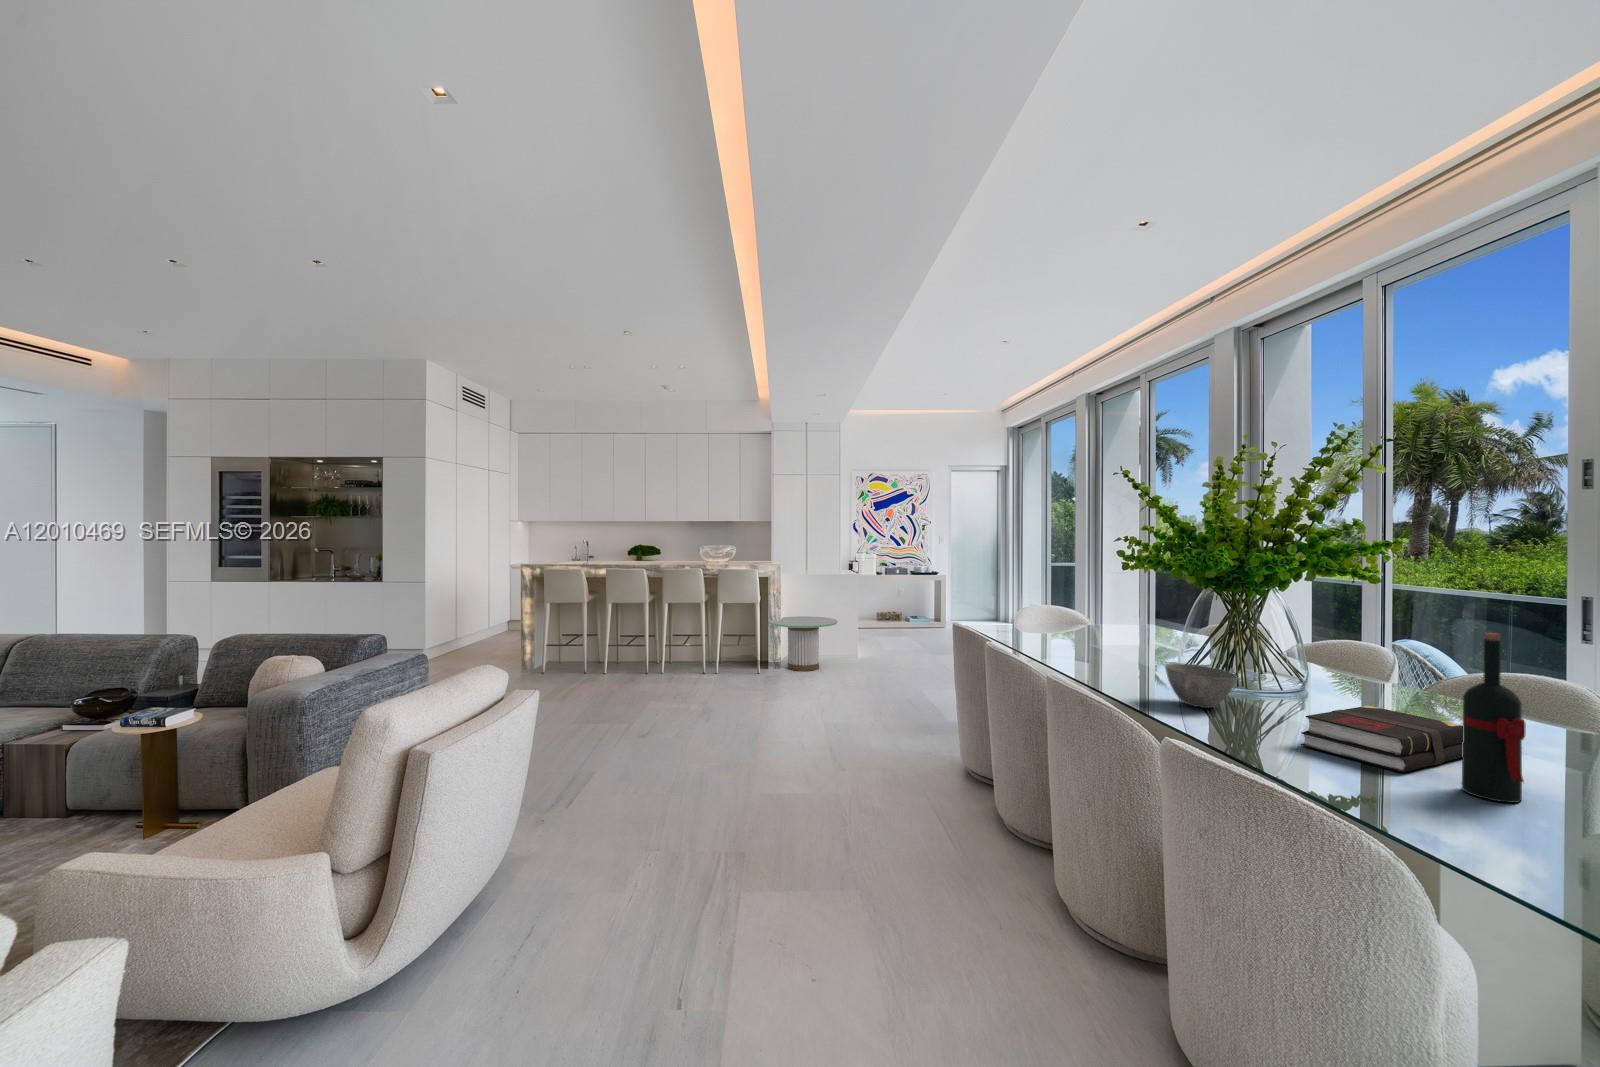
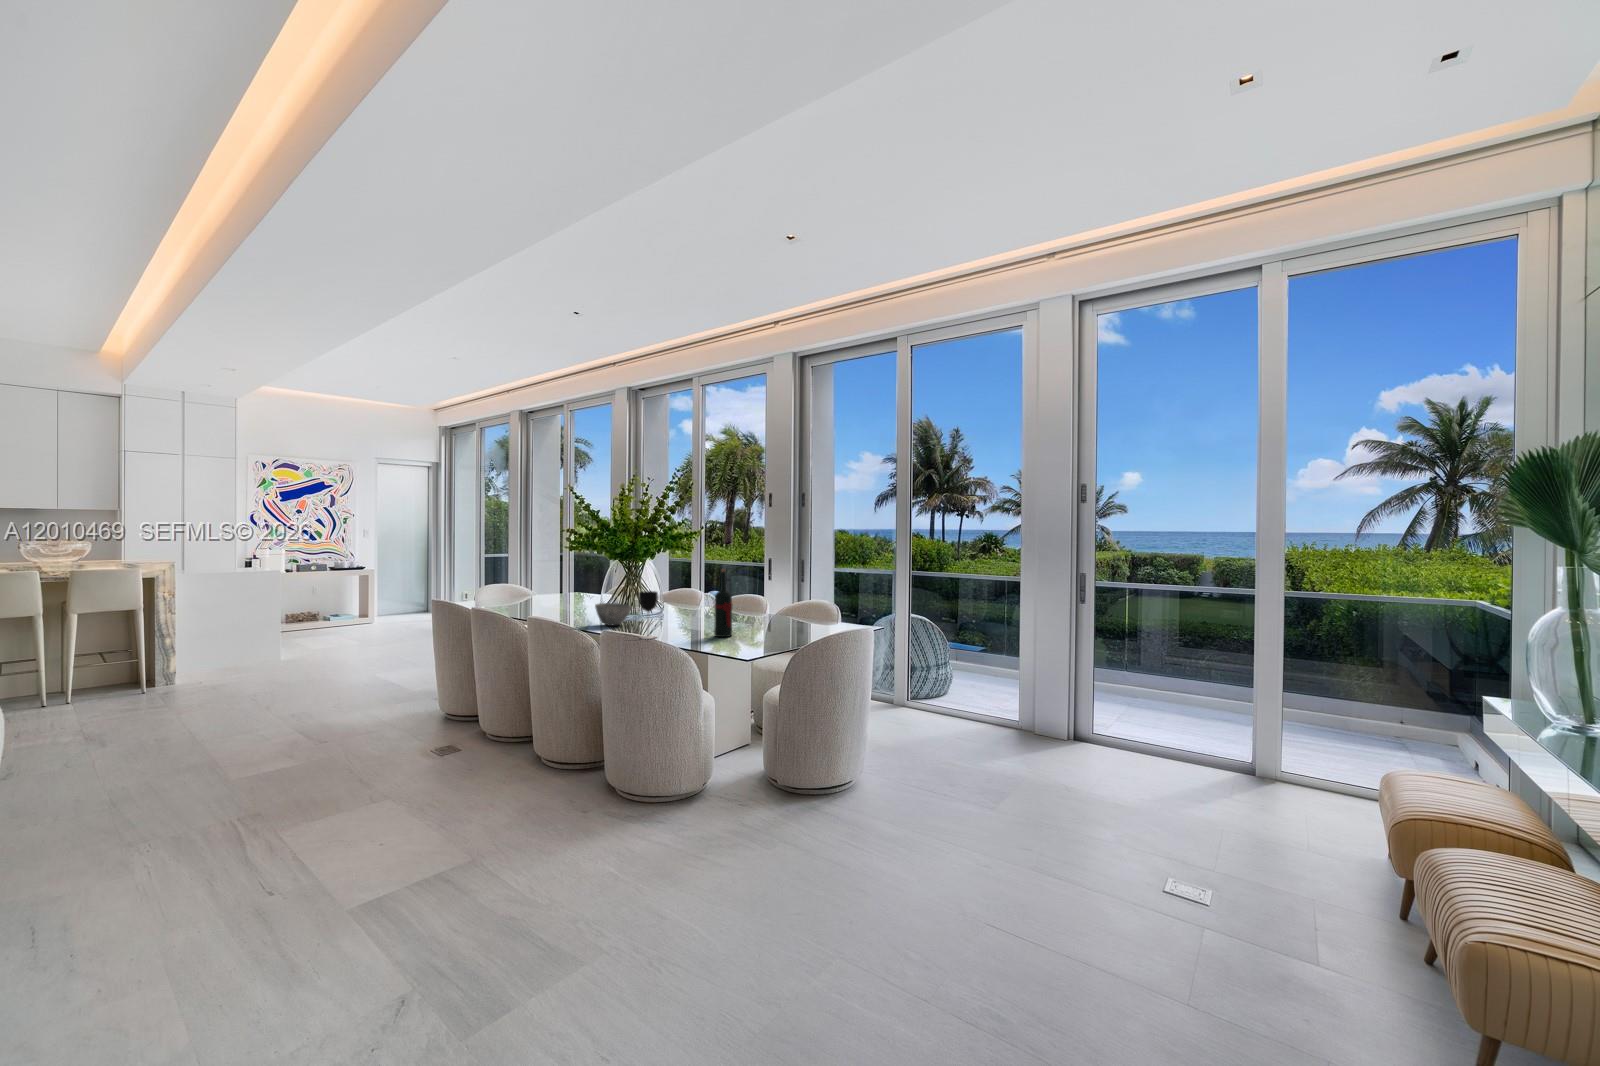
side table: present [769,616,837,671] -> none [157,620,258,681]
wine glass: none [1253,662,1299,763] -> present [639,591,658,639]
book: present [1301,706,1463,772] -> none [659,611,722,634]

